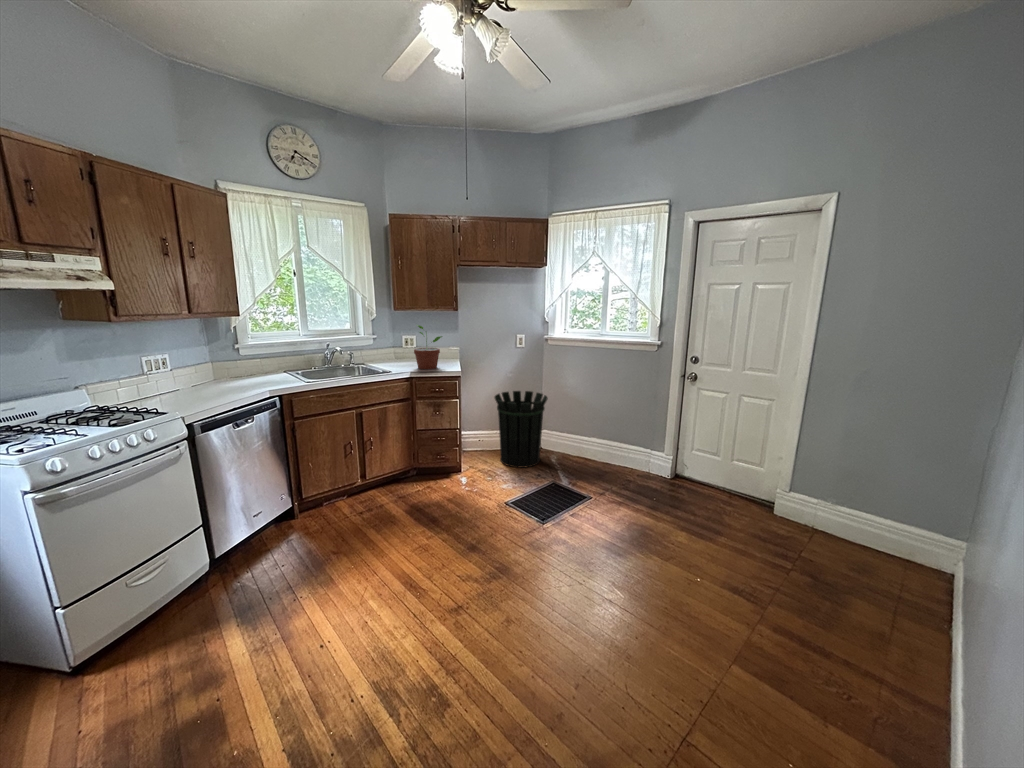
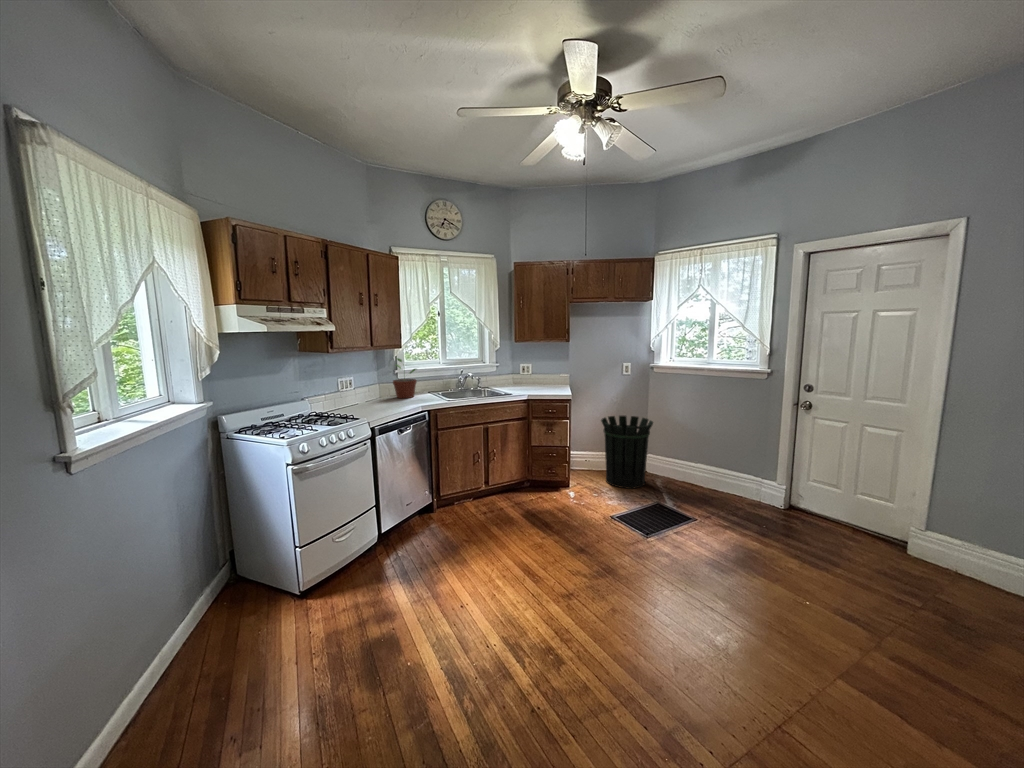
potted plant: present [414,325,442,369] -> present [393,358,417,398]

